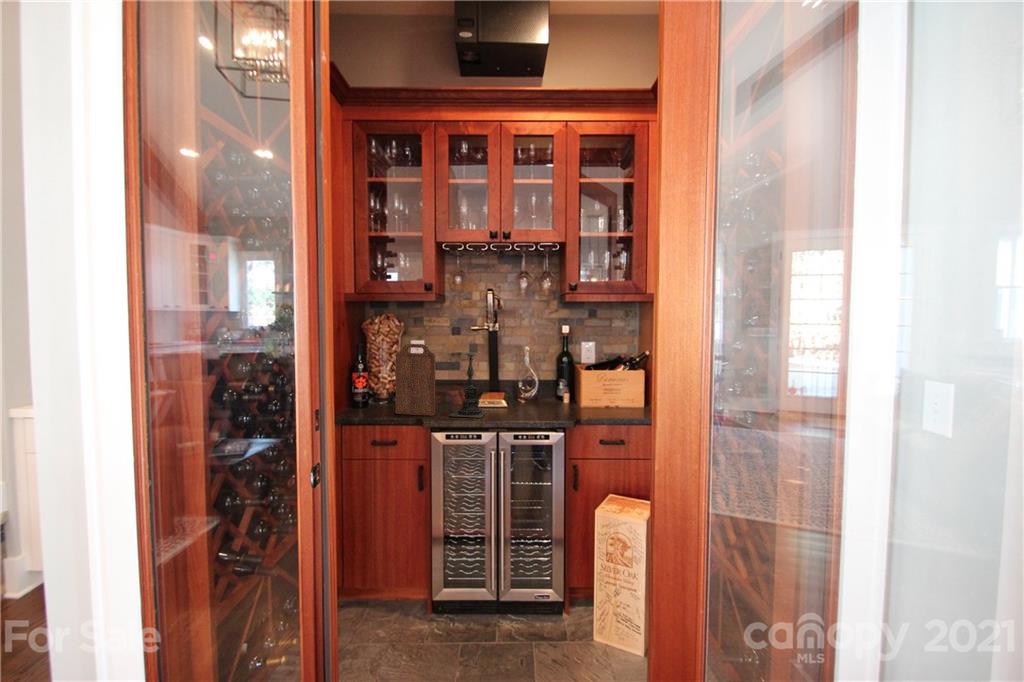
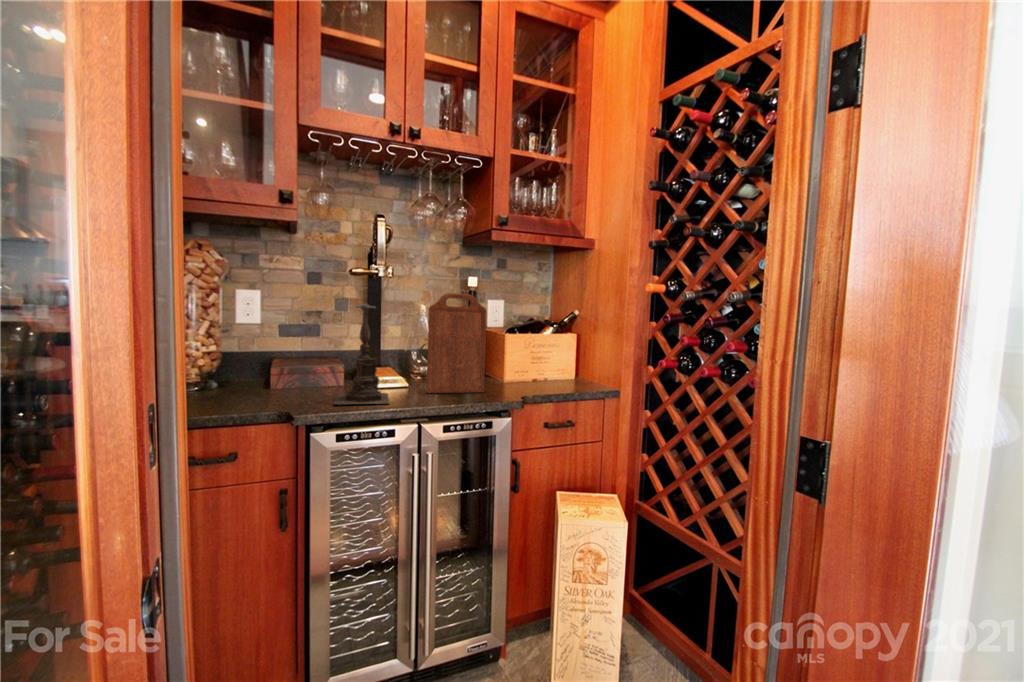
cutting board: present [396,344,435,416] -> present [427,293,487,393]

